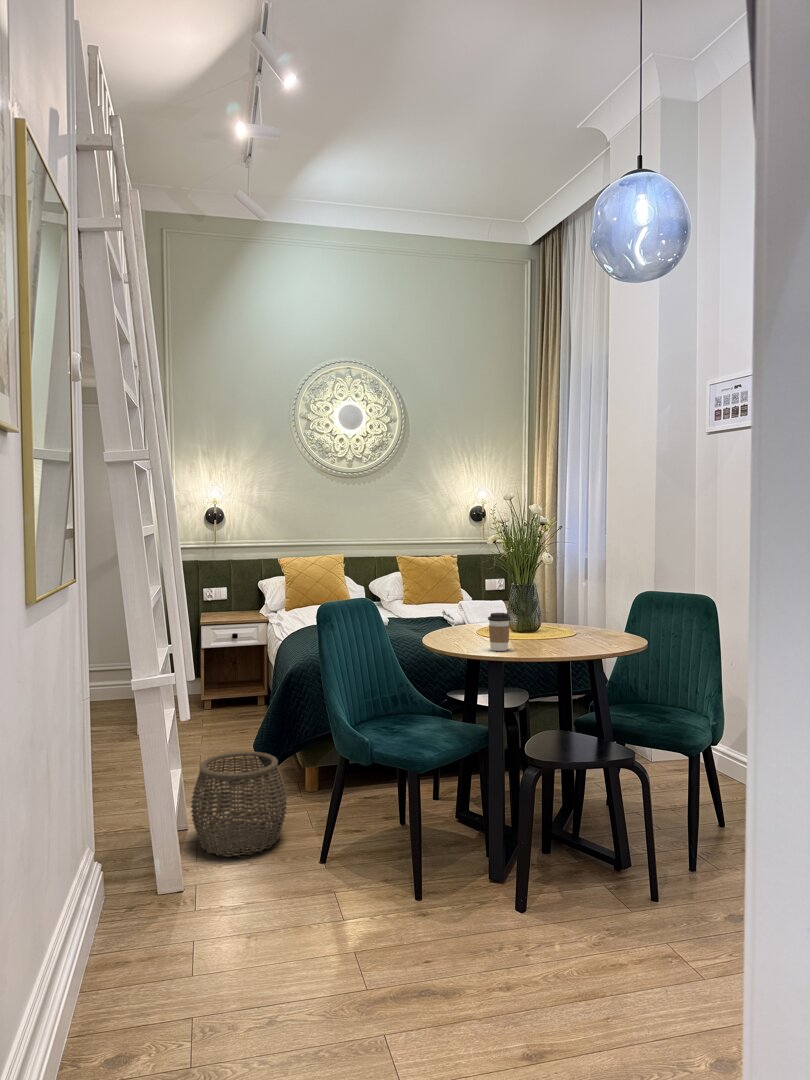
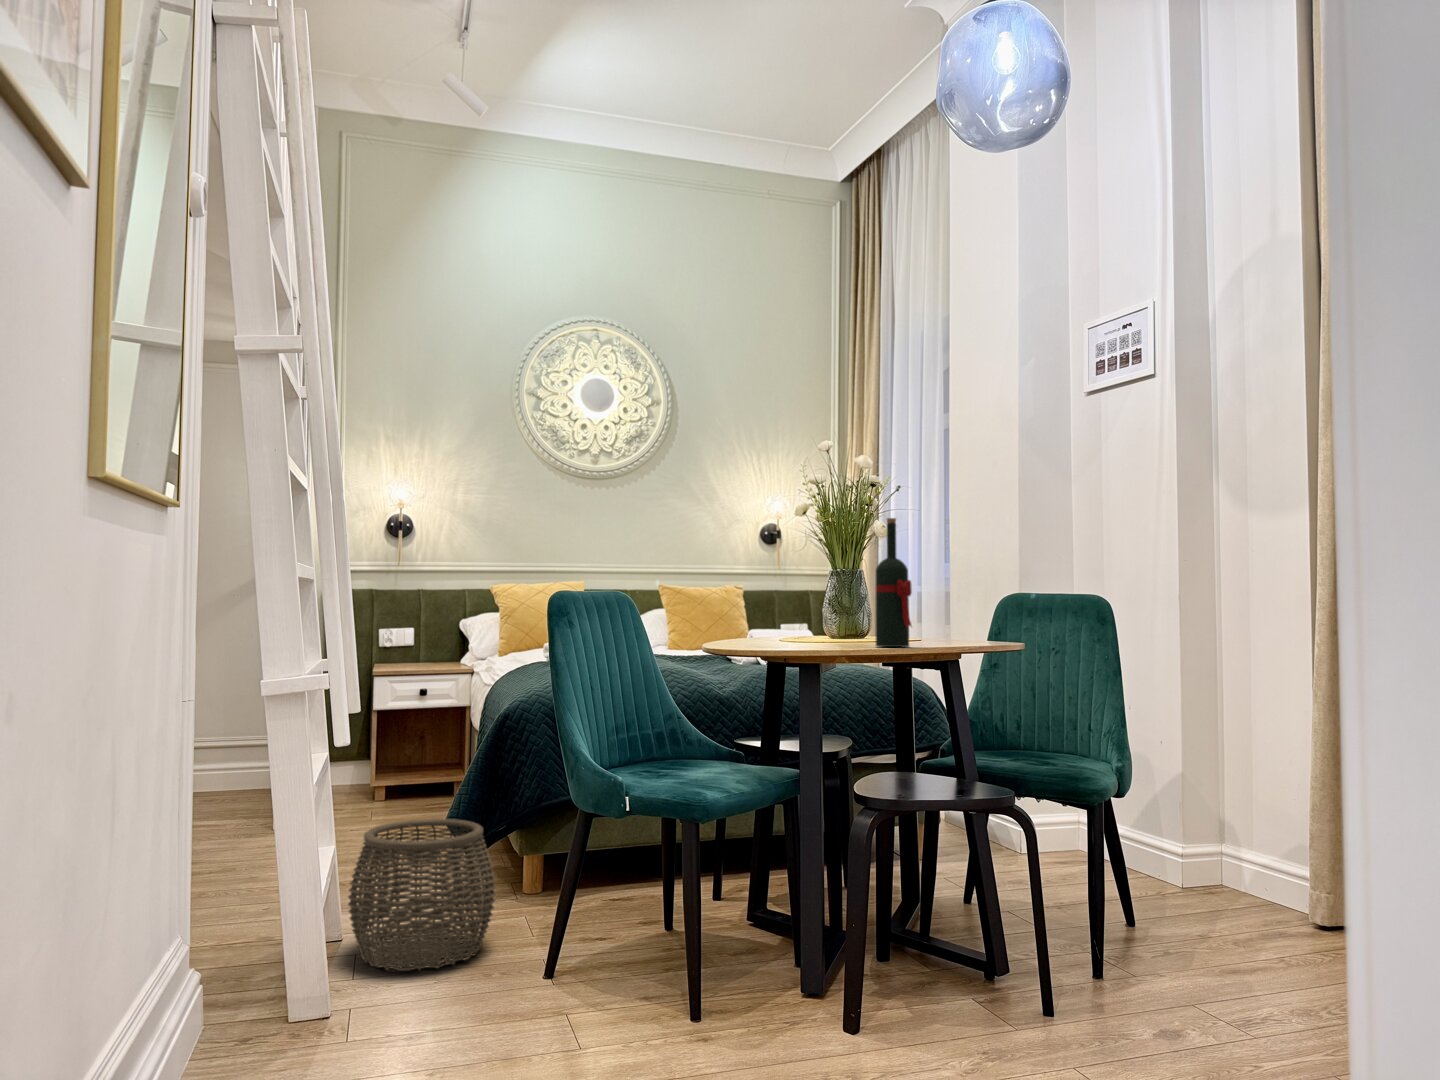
wine bottle: none [542,559,567,649] -> present [876,518,912,647]
coffee cup: present [488,613,511,651] -> none [798,595,832,648]

